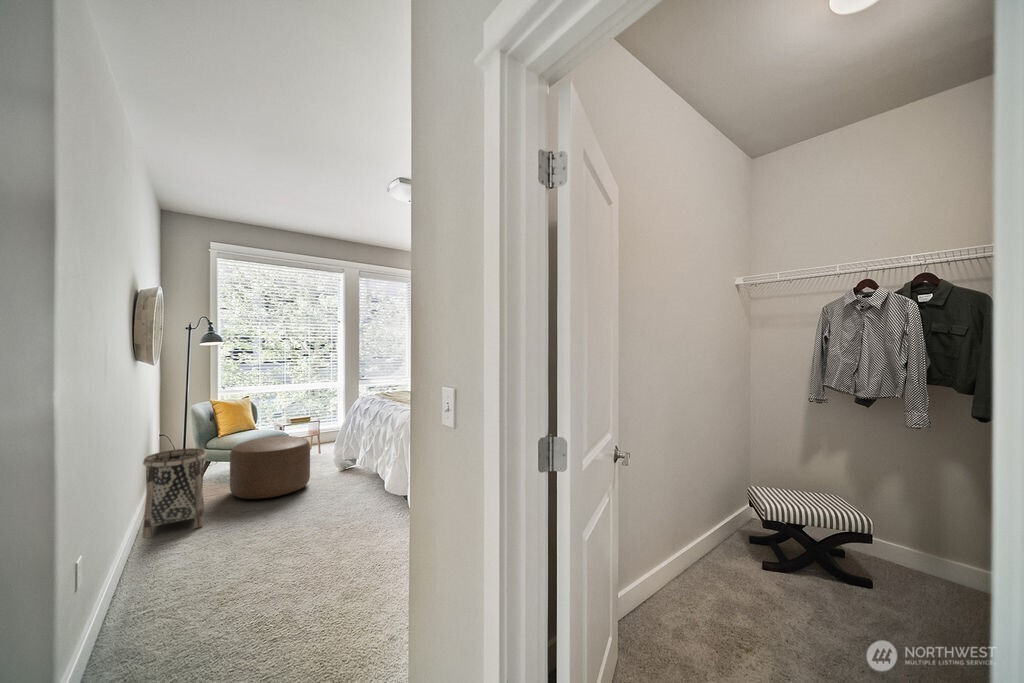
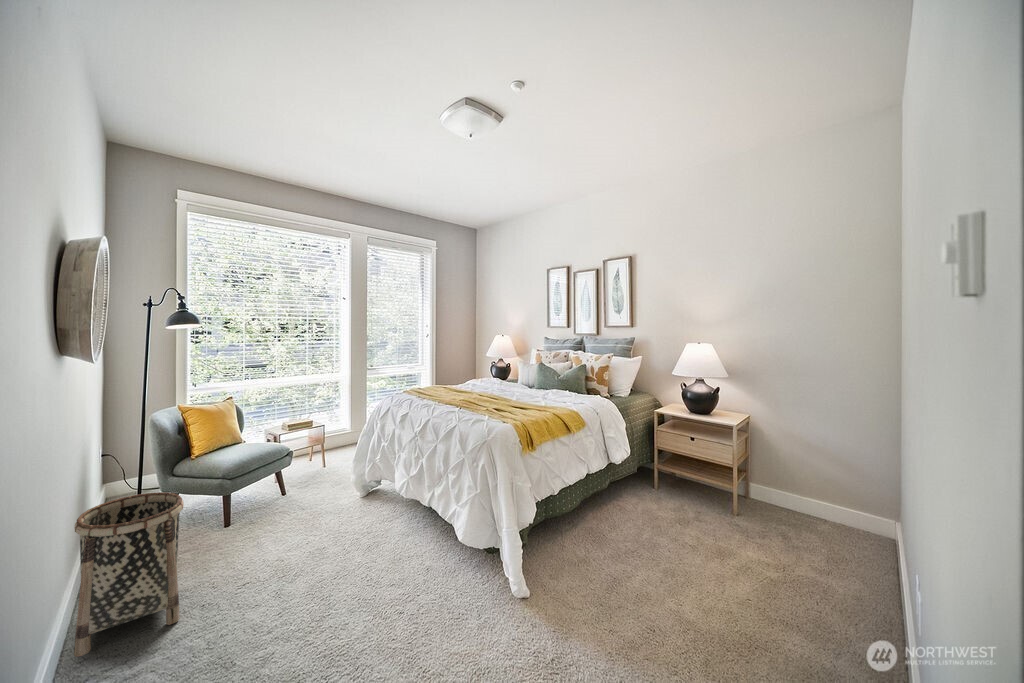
ottoman: present [230,436,310,499] -> none [215,457,328,556]

